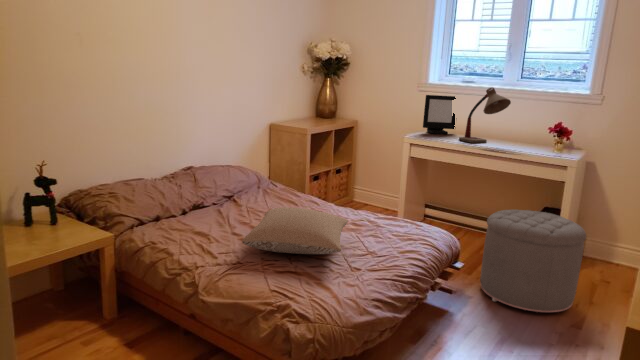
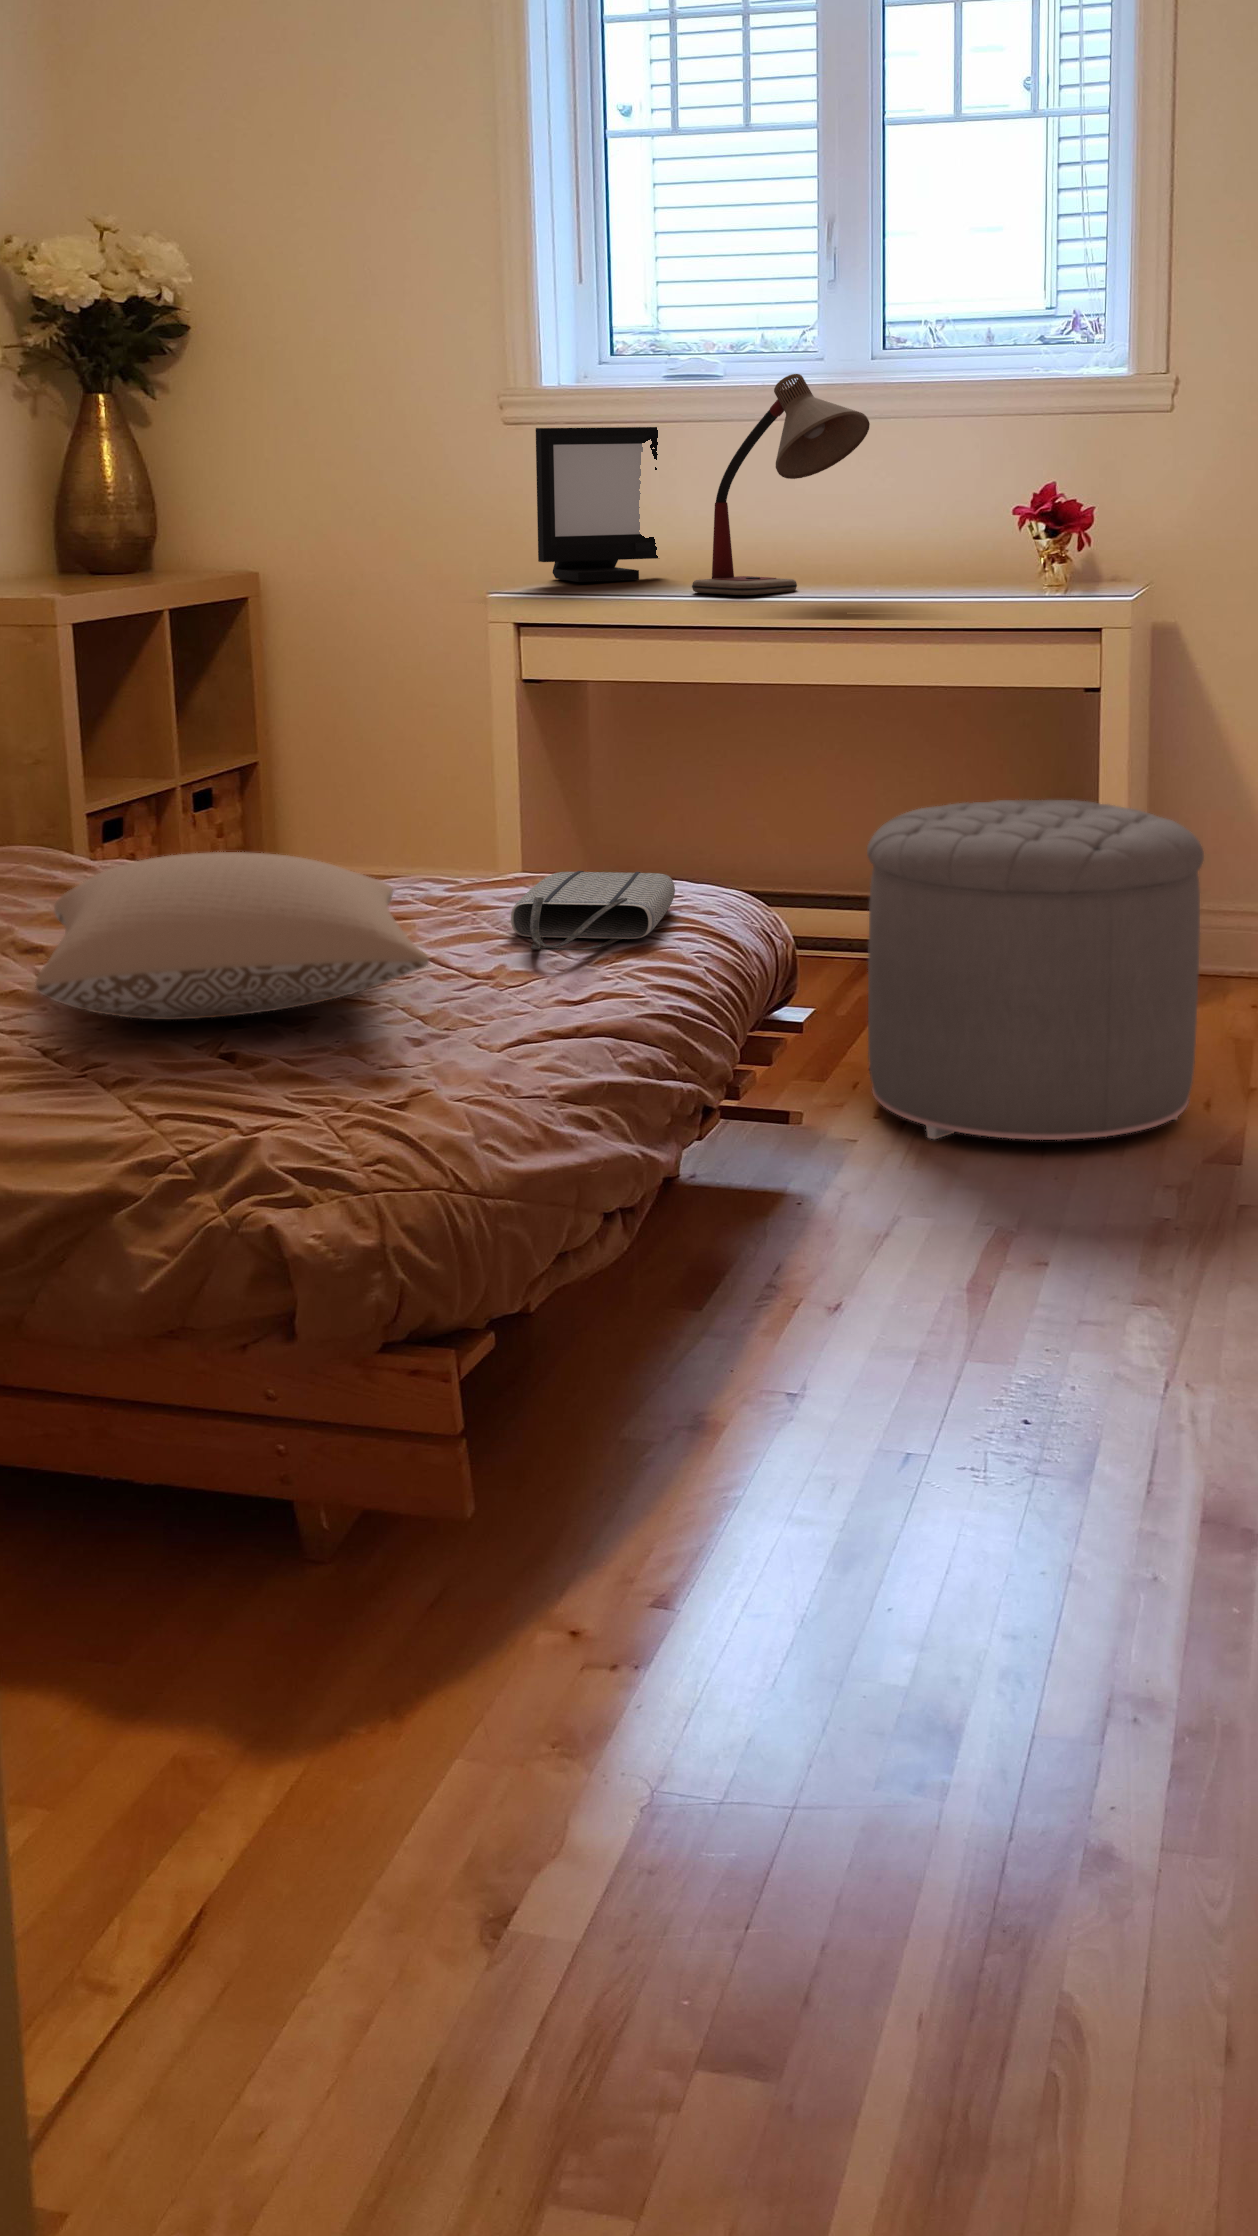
tote bag: none [381,217,429,244] -> present [511,871,675,950]

